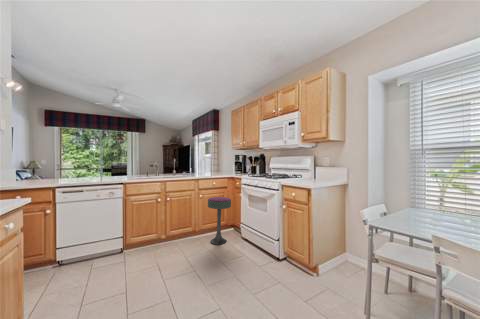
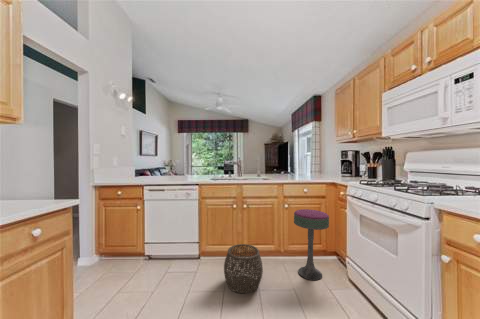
woven basket: none [156,228,189,264] -> present [224,244,263,294]

